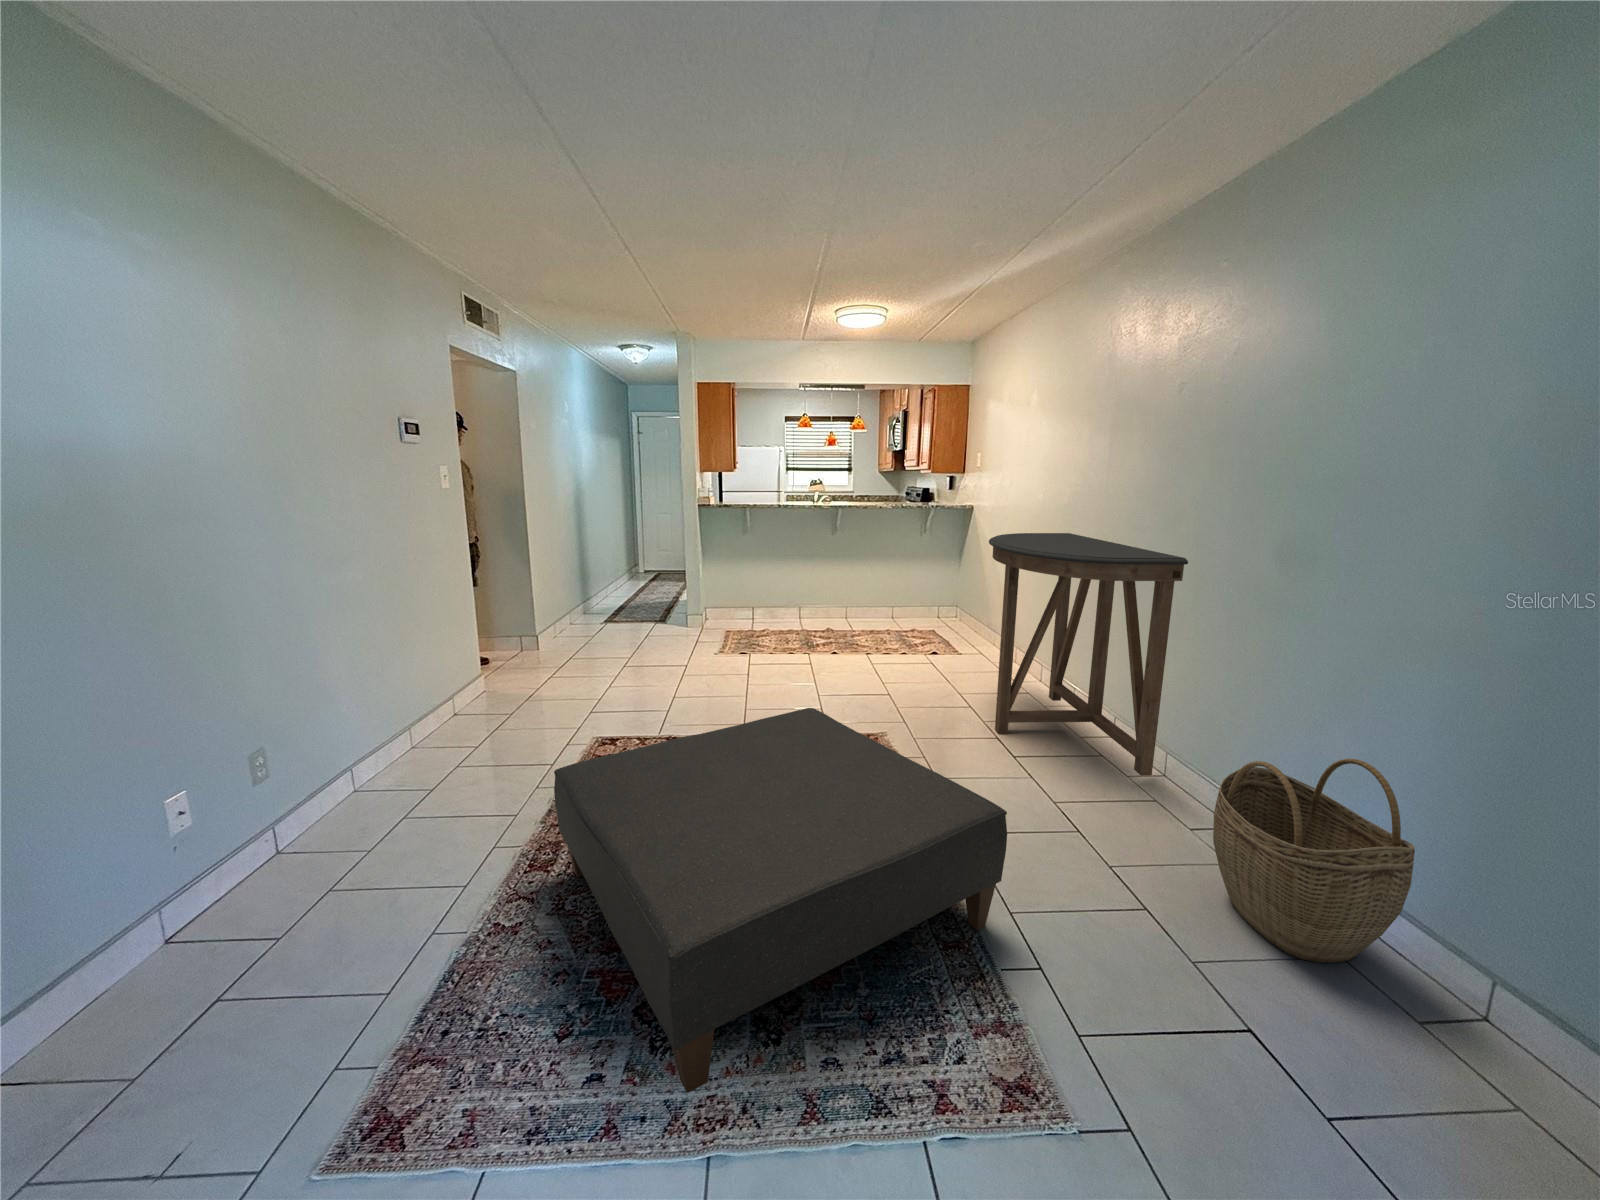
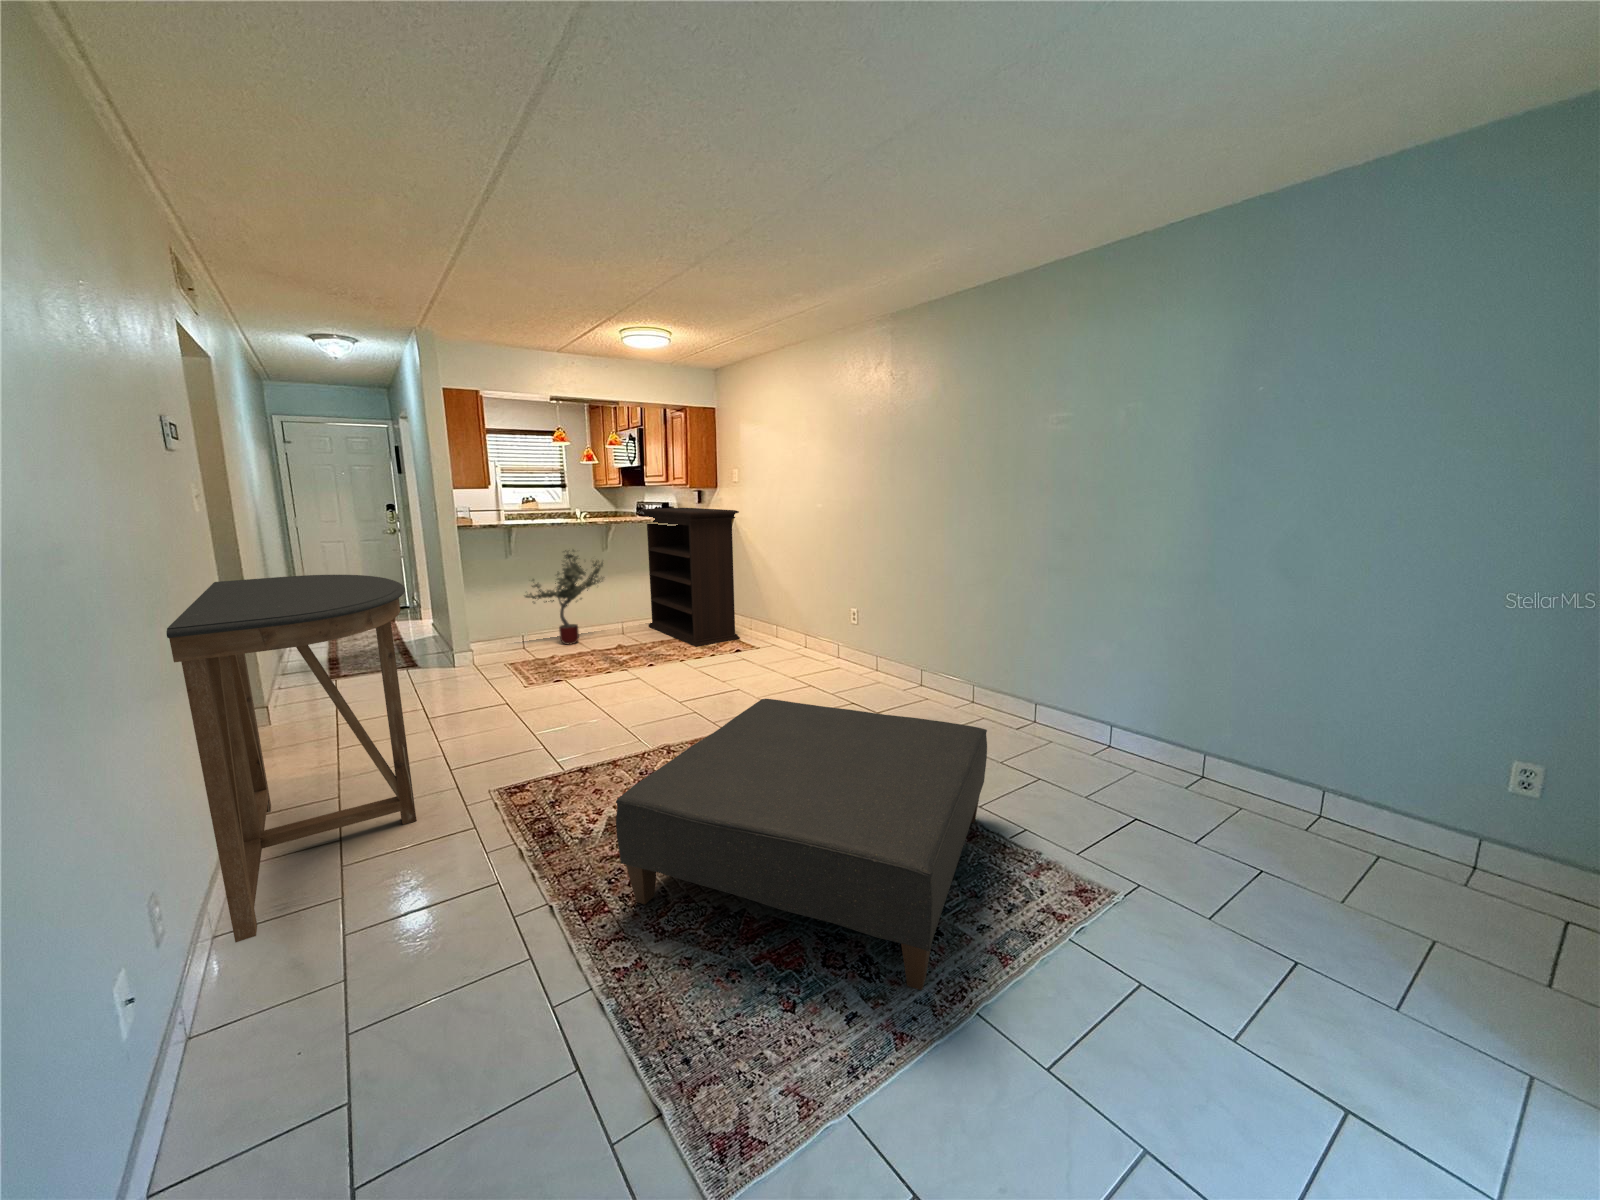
bookshelf: none [876,495,960,643] -> present [640,508,740,647]
potted tree: none [755,531,830,622] -> present [525,550,604,644]
console table: present [989,533,1188,776] -> present [167,575,416,942]
woven basket: present [1213,759,1415,963] -> none [1057,653,1167,777]

